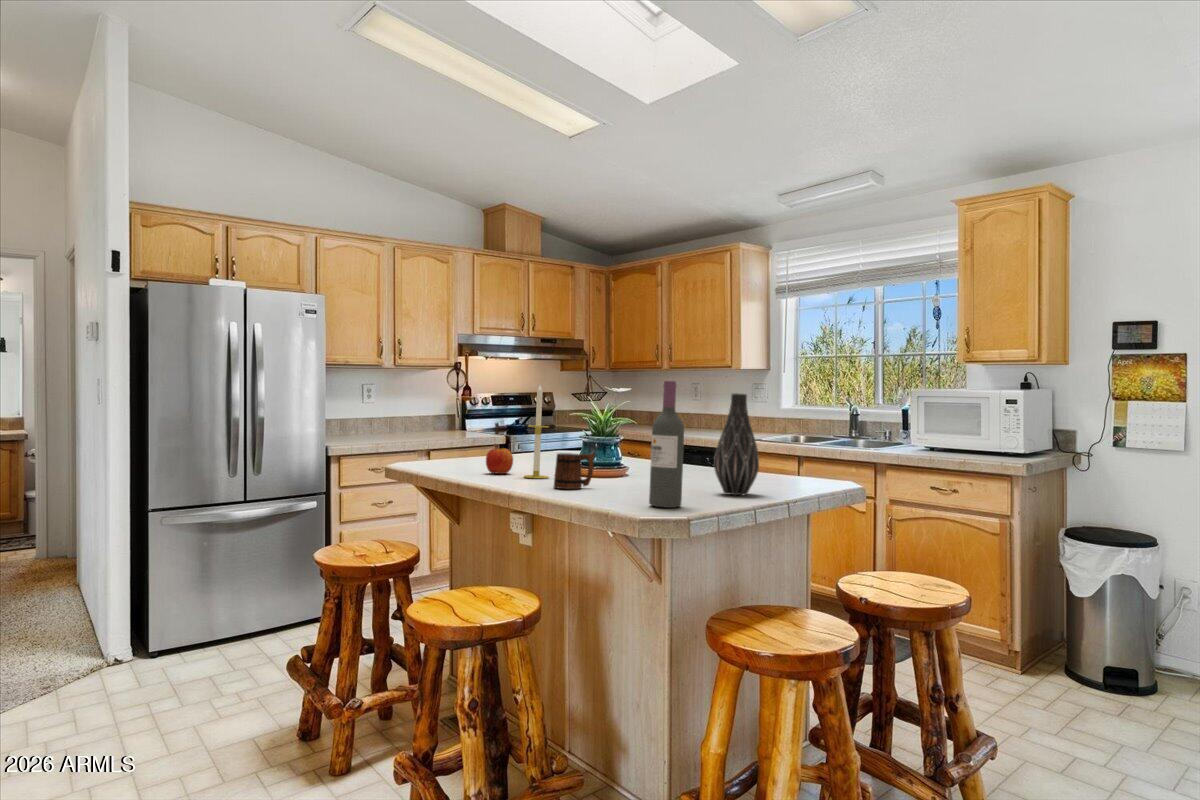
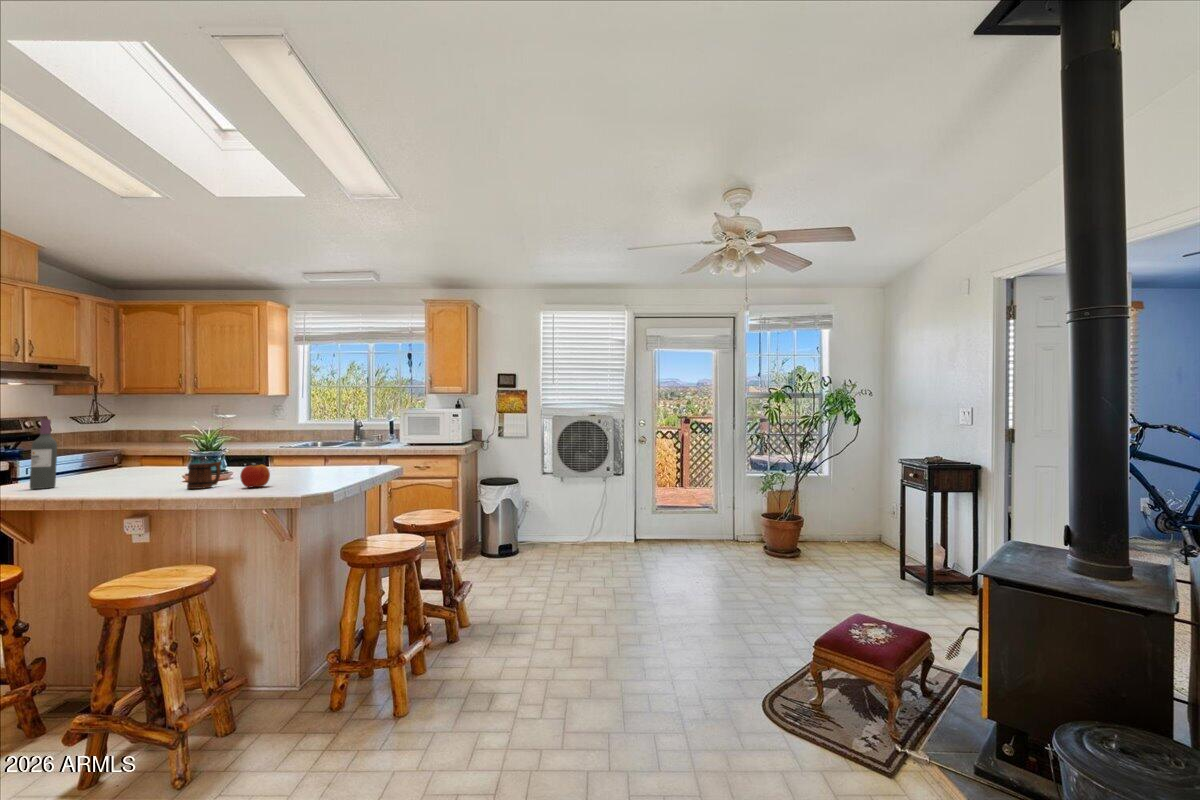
wine bottle: present [649,381,684,508] -> present [30,419,57,489]
candle: present [524,384,549,478] -> none [133,412,158,487]
vase: present [714,393,759,495] -> none [316,417,346,478]
apple: present [486,448,513,474] -> present [240,464,270,487]

